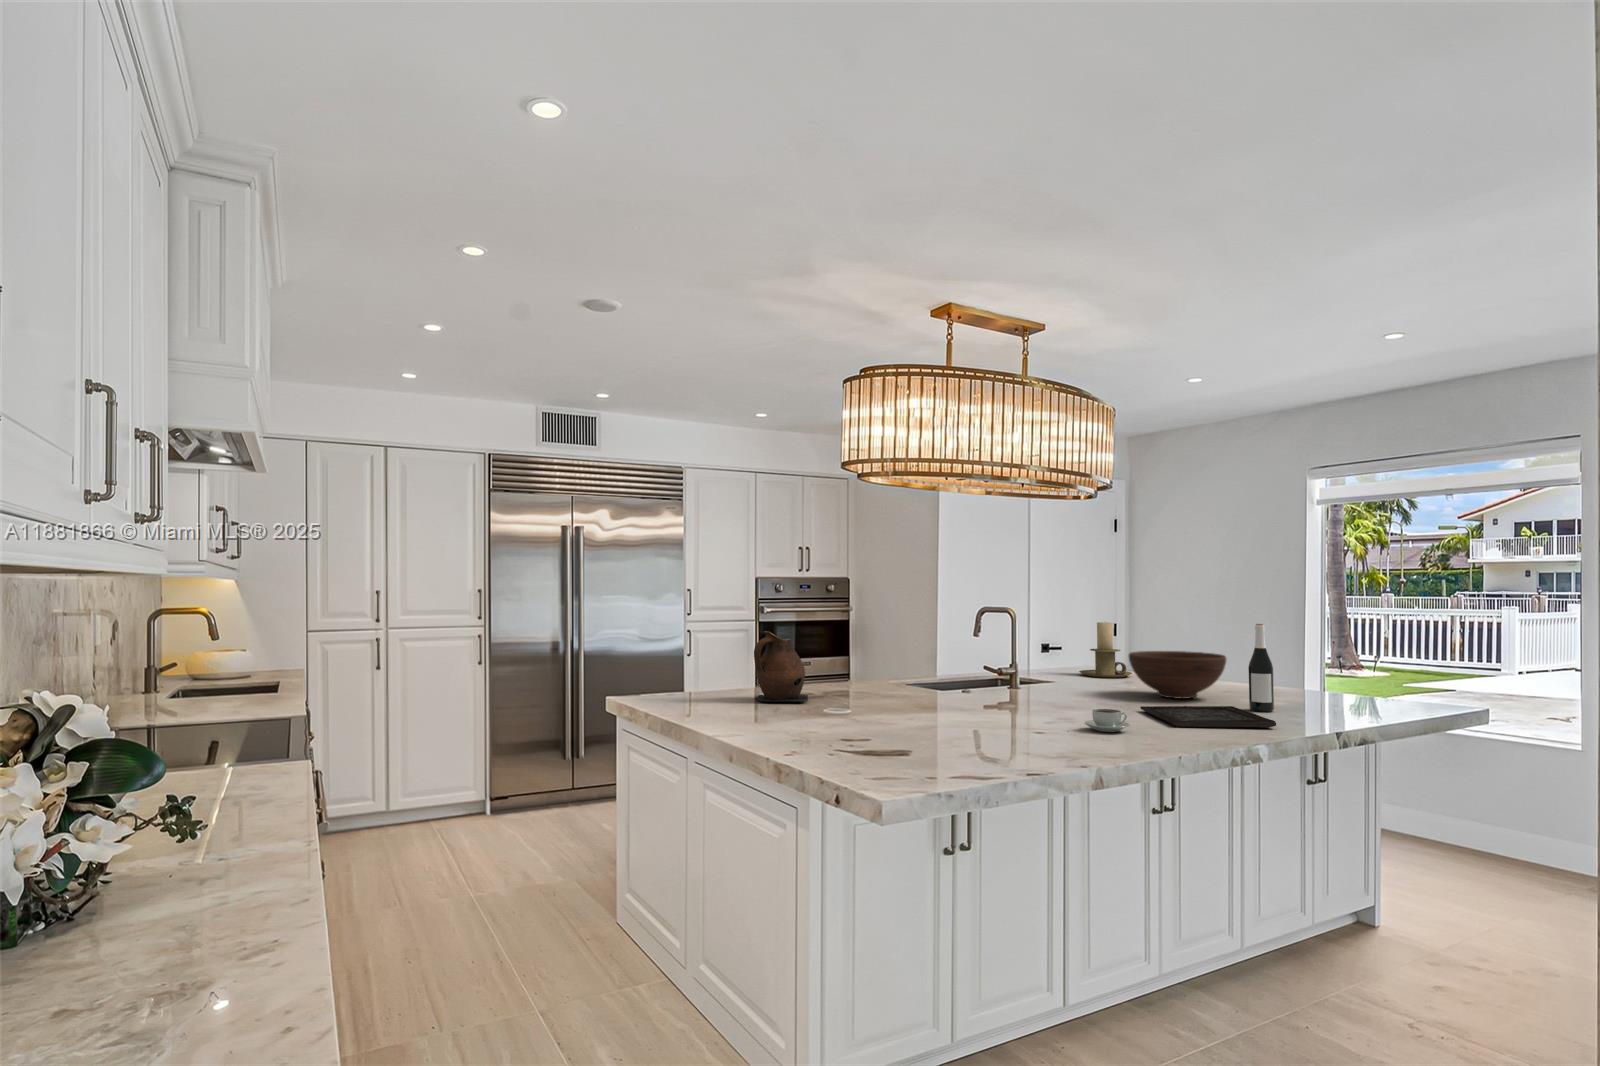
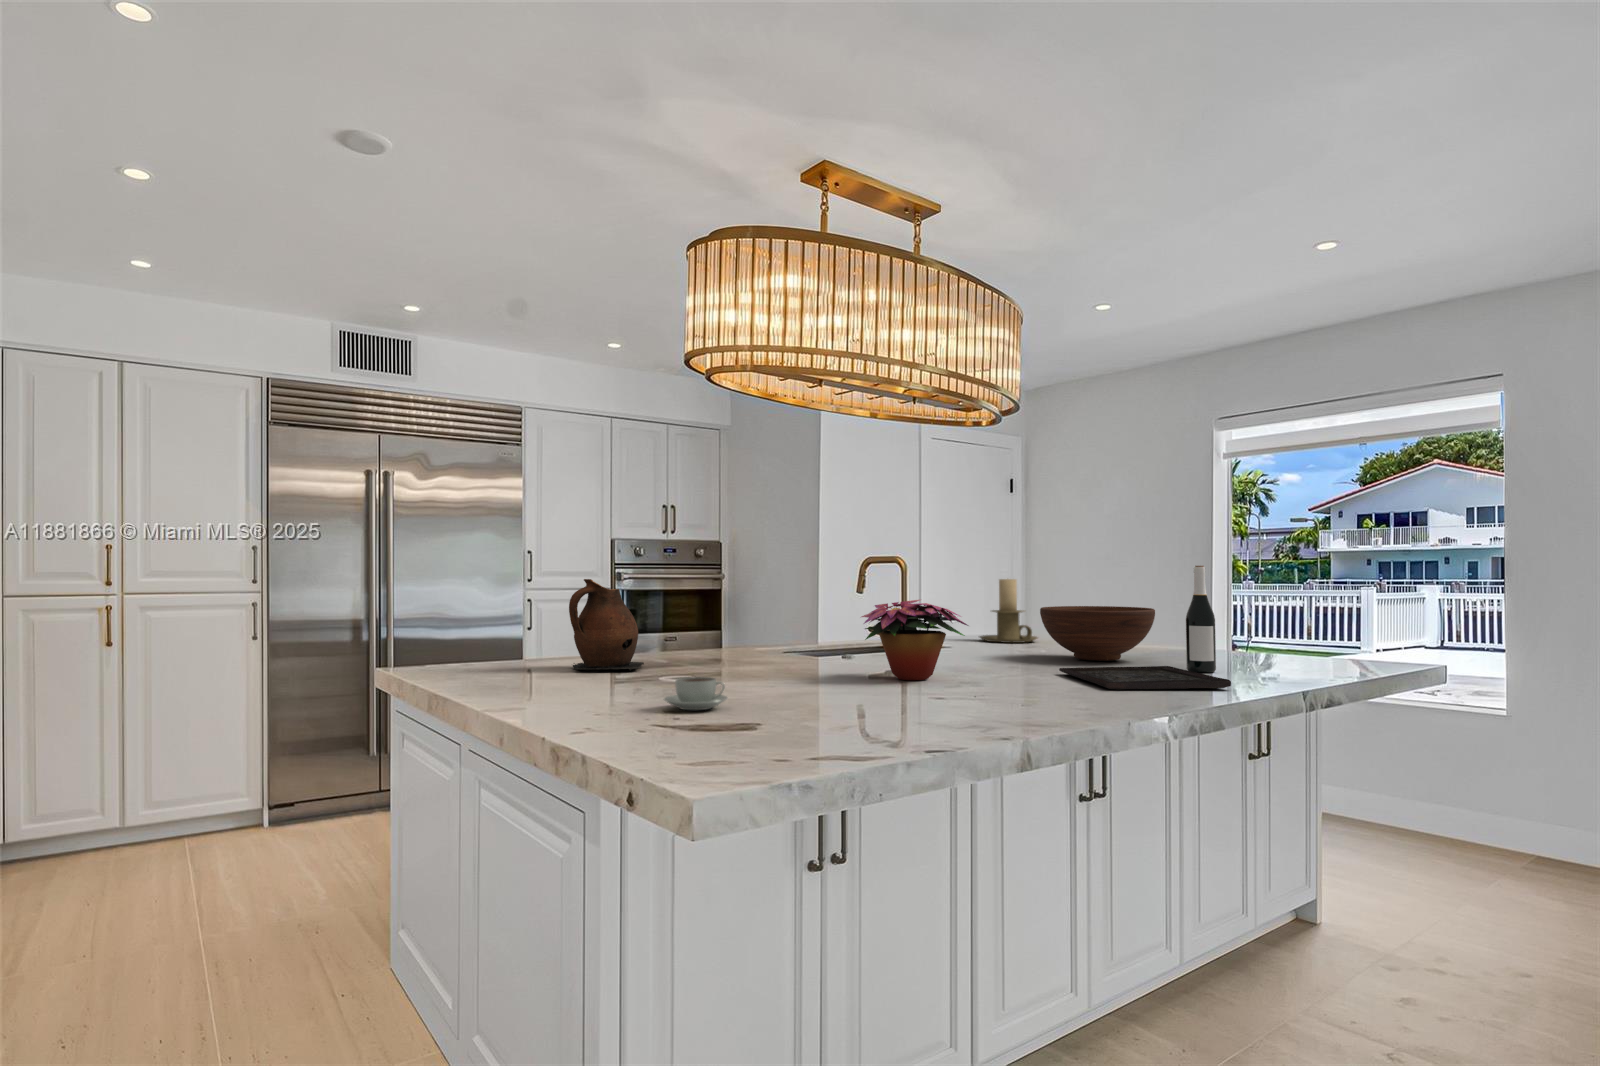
flower arrangement: none [976,651,1069,715] -> present [862,600,968,680]
coffee cup: present [1085,709,1130,732] -> present [664,677,728,710]

